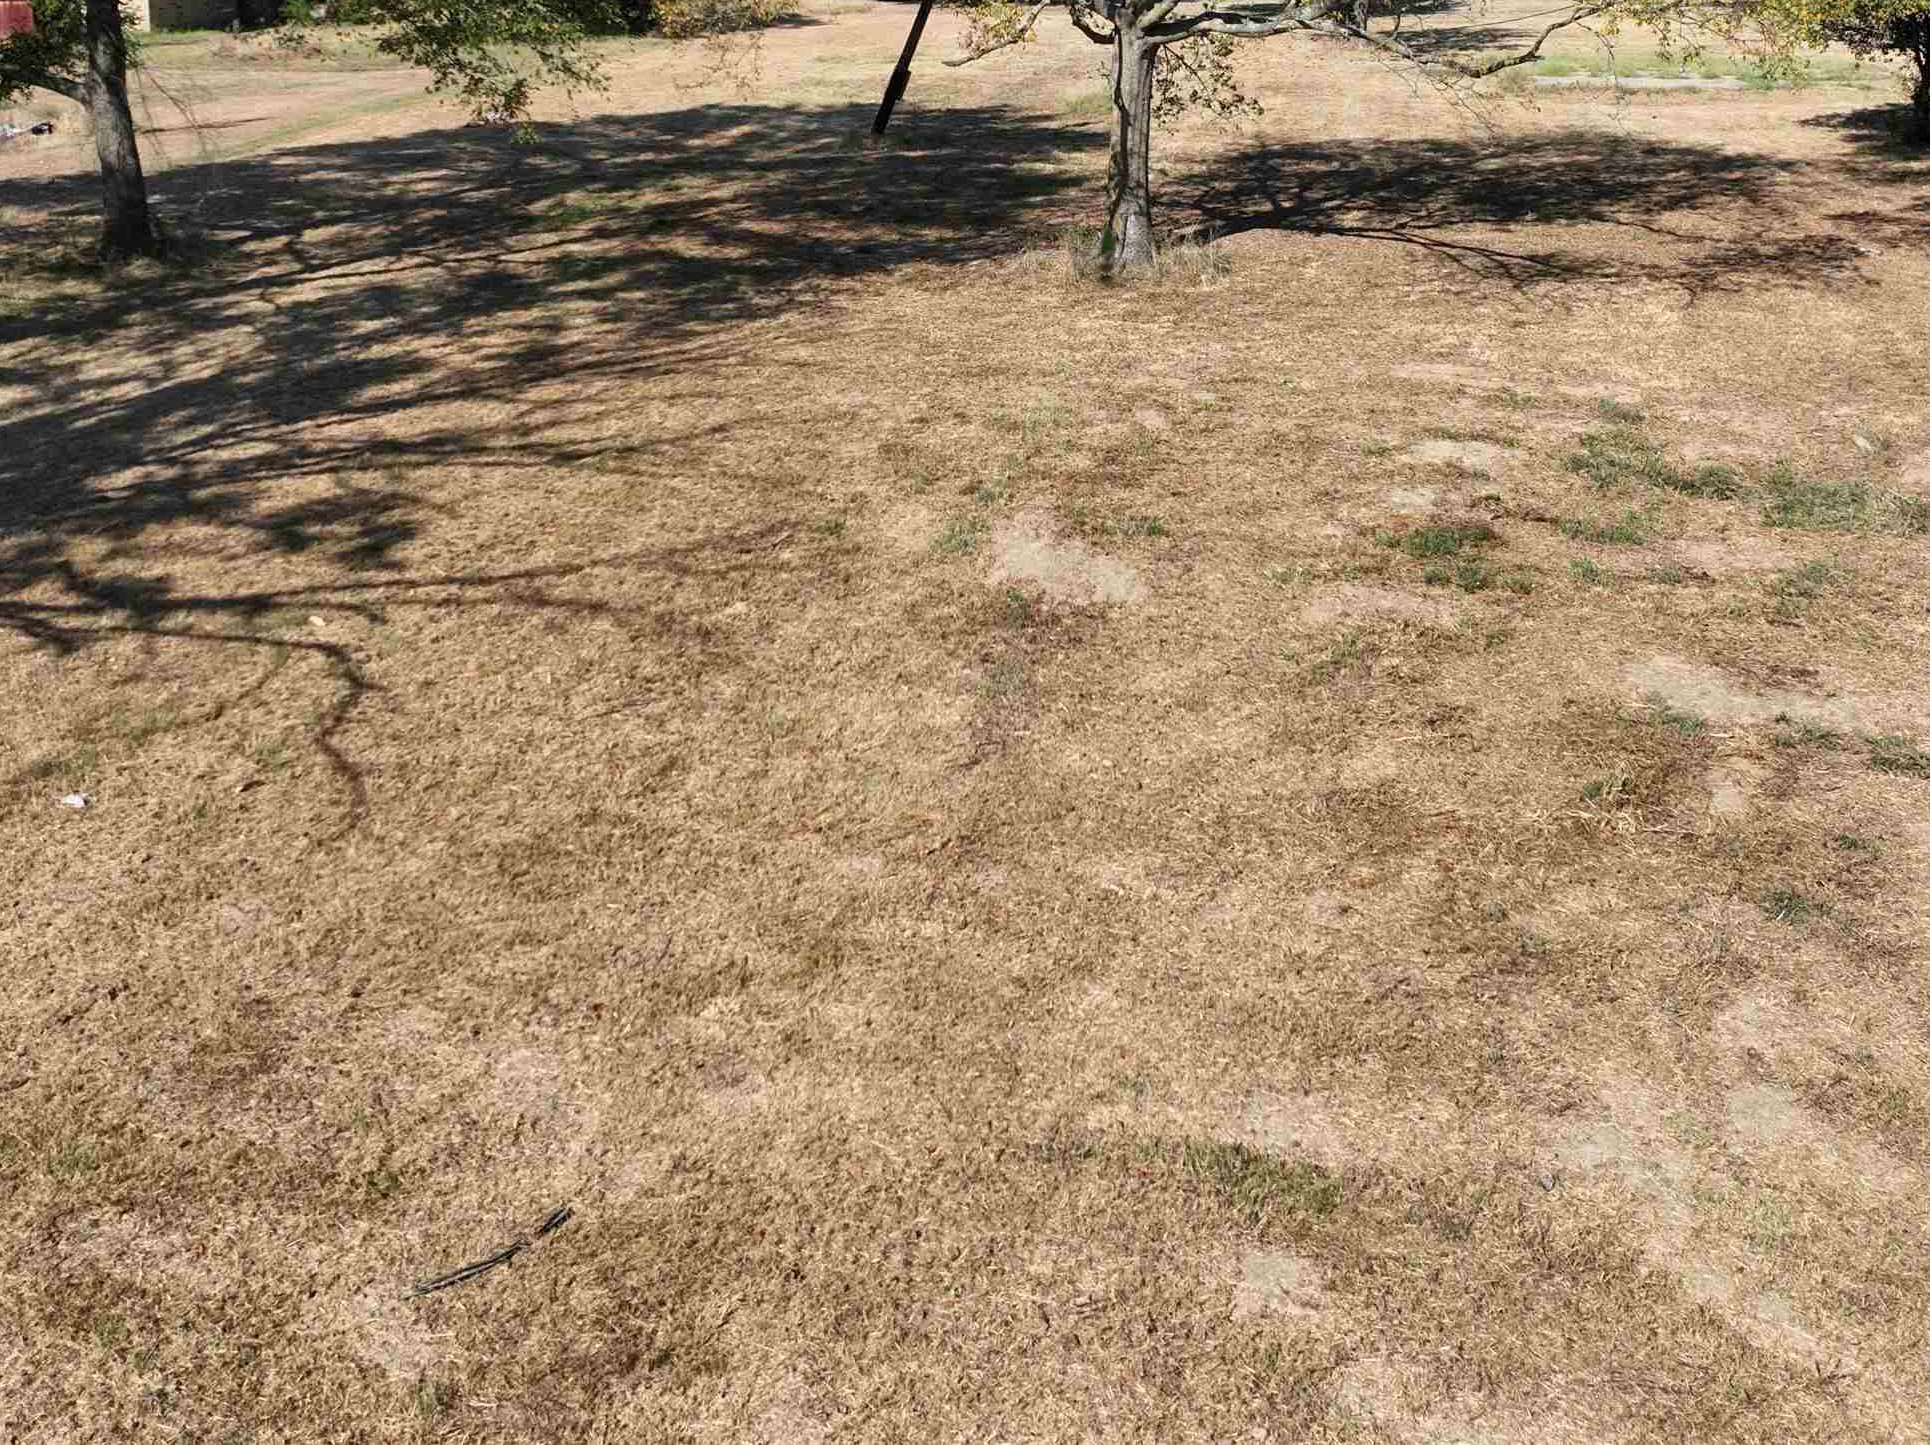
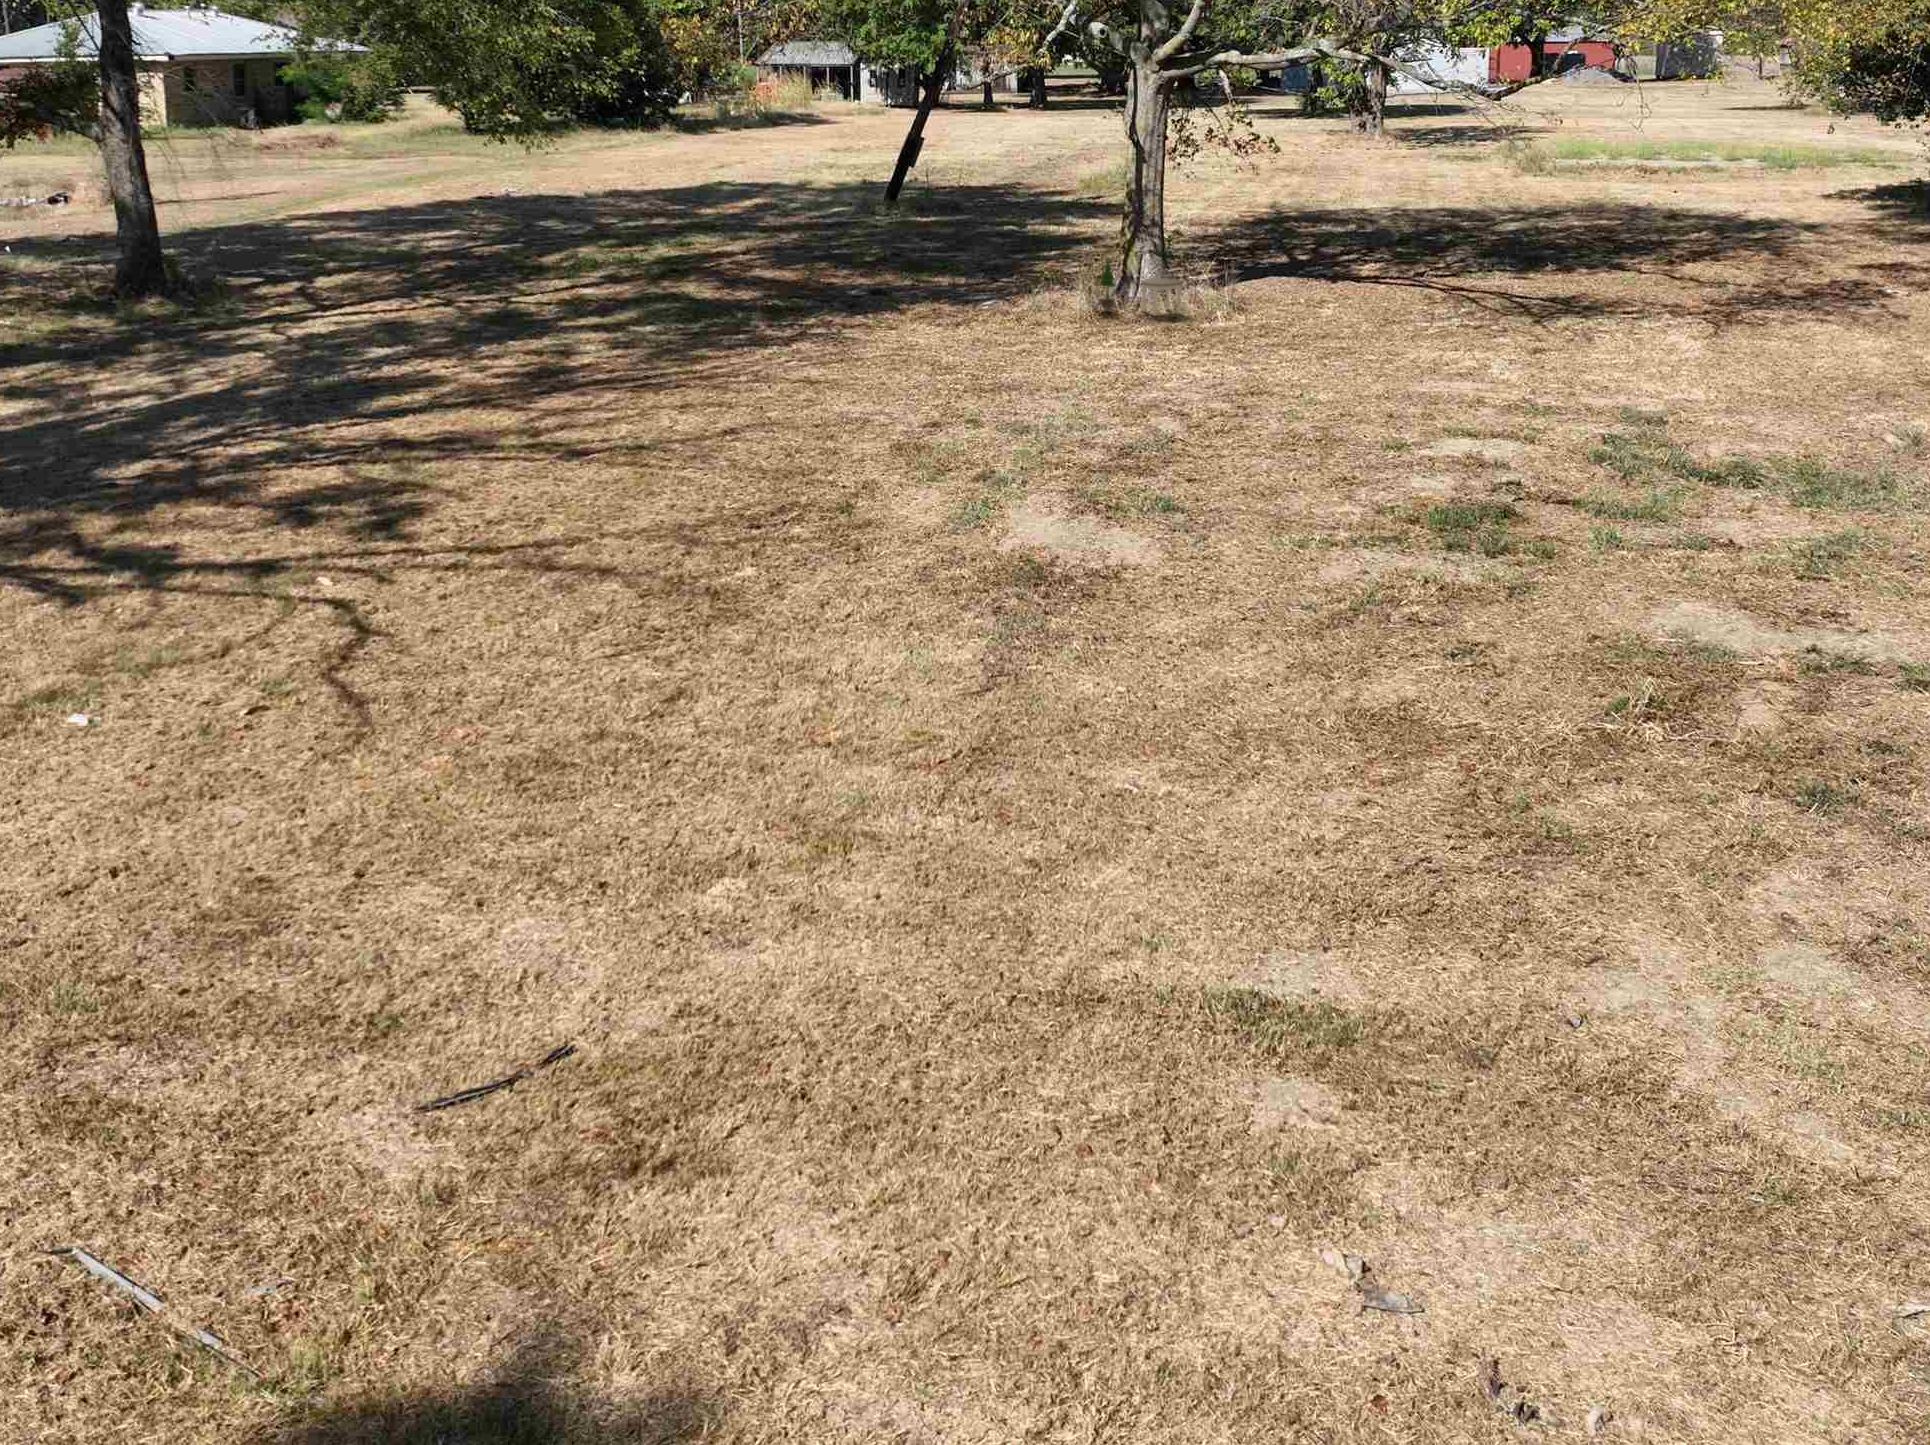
round table: none [1140,242,1182,282] -> present [1141,278,1182,316]

